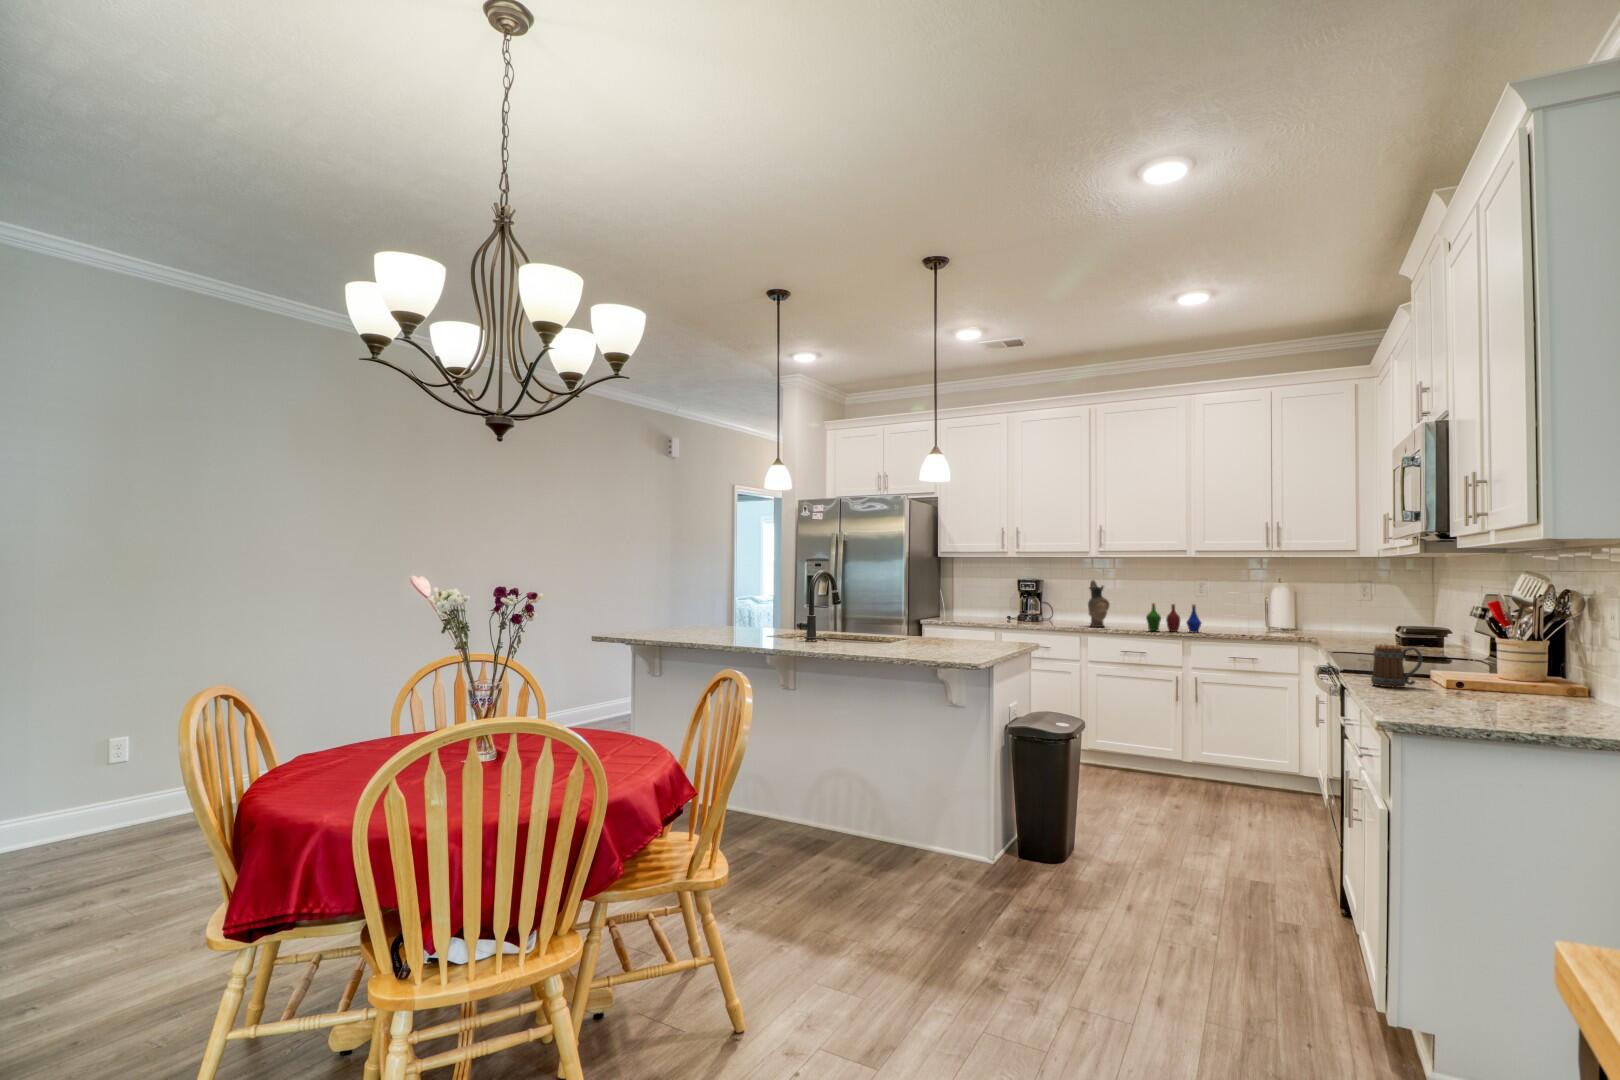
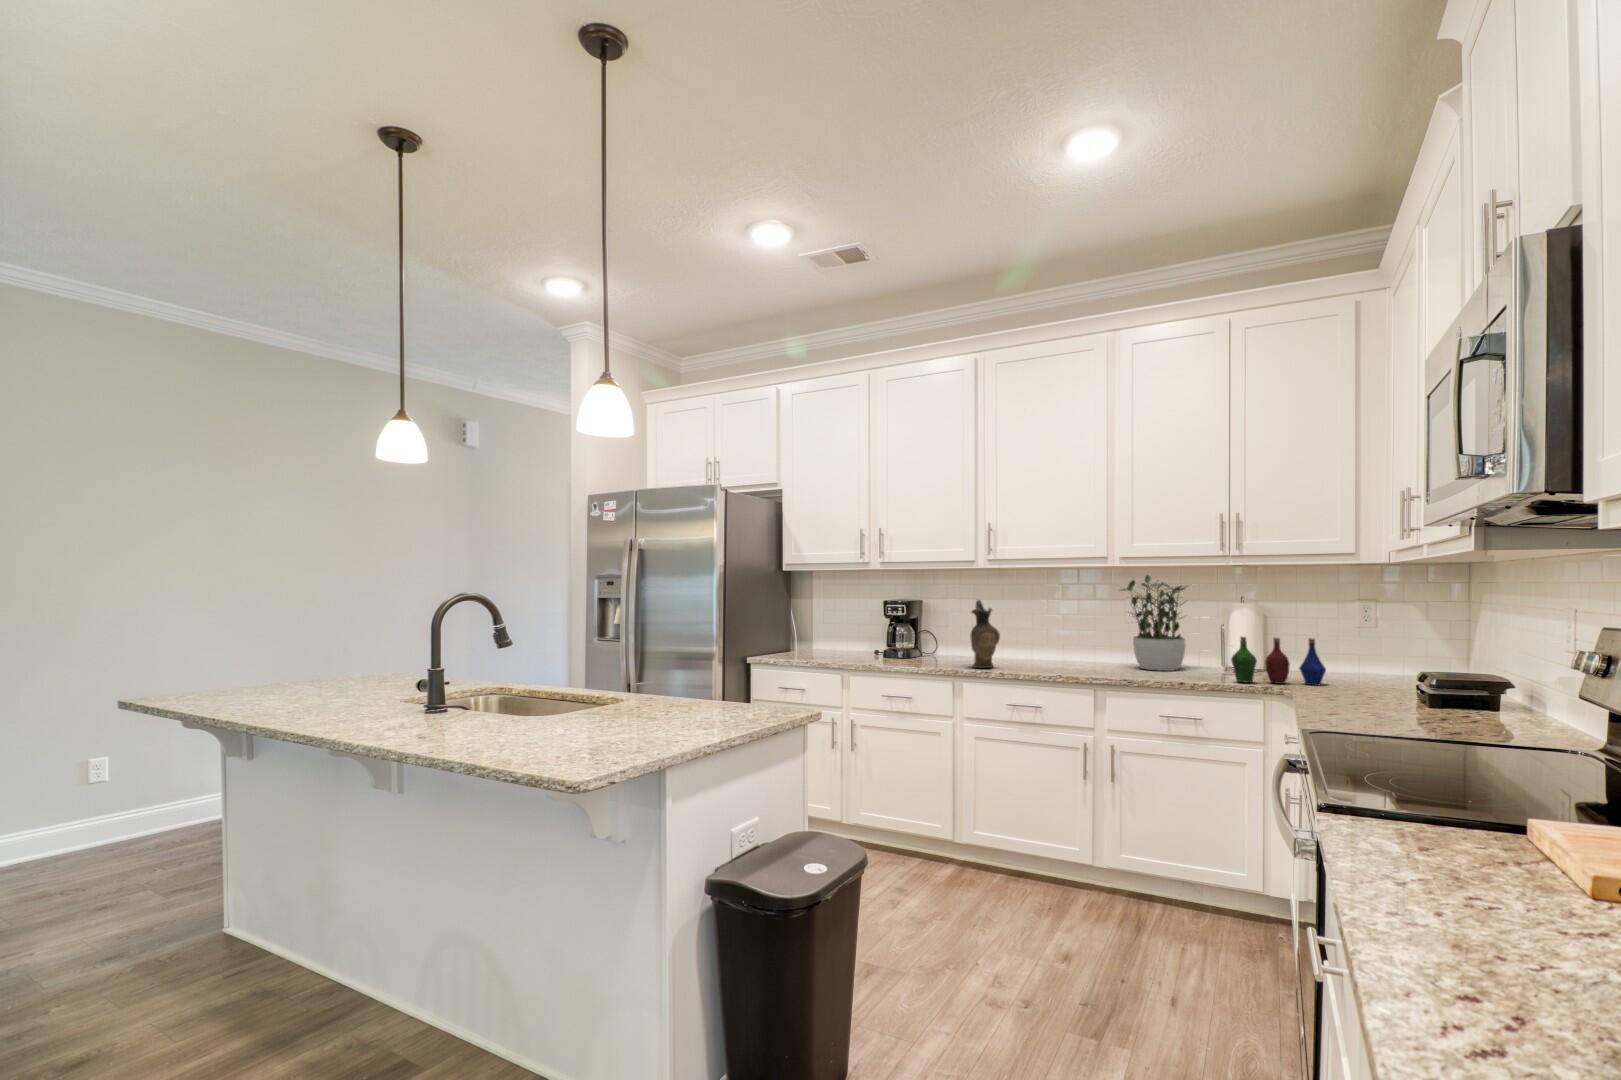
potted plant: none [1195,563,1245,629] -> present [1122,575,1186,671]
bottle: present [1146,603,1201,633] -> present [1231,637,1326,685]
mug: present [1371,644,1422,688] -> none [1405,766,1533,881]

